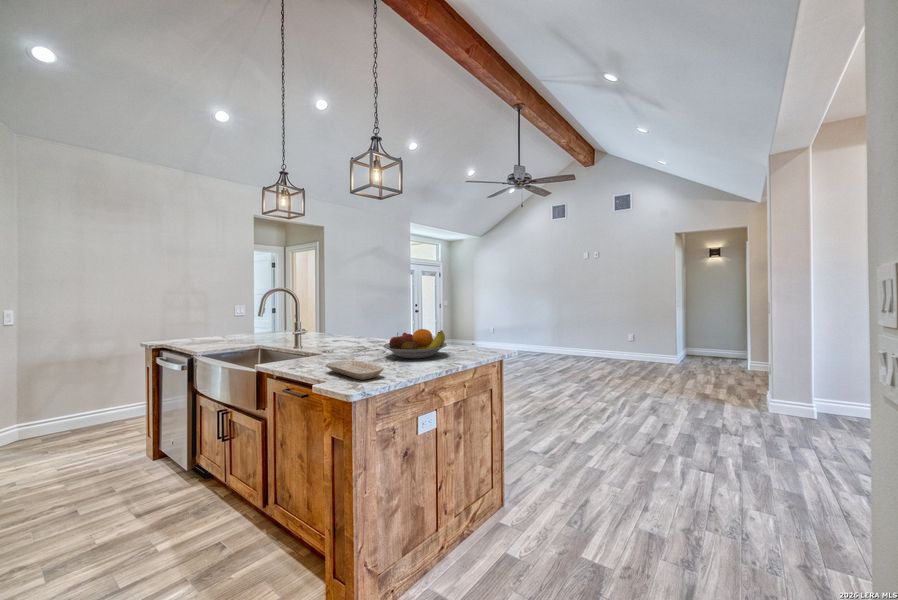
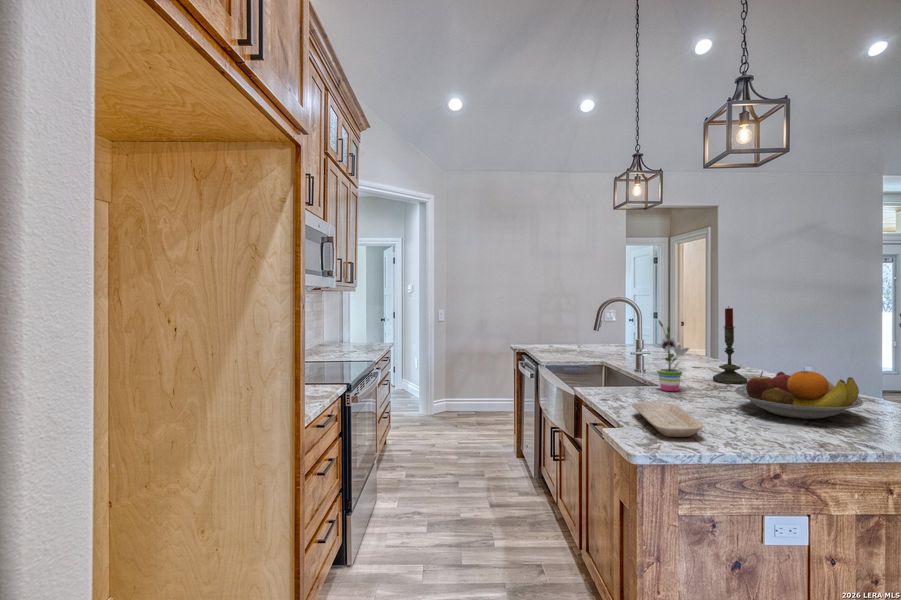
candle: none [356,293,377,347] -> present [713,306,747,384]
potted plant: none [325,303,349,356] -> present [657,320,690,391]

